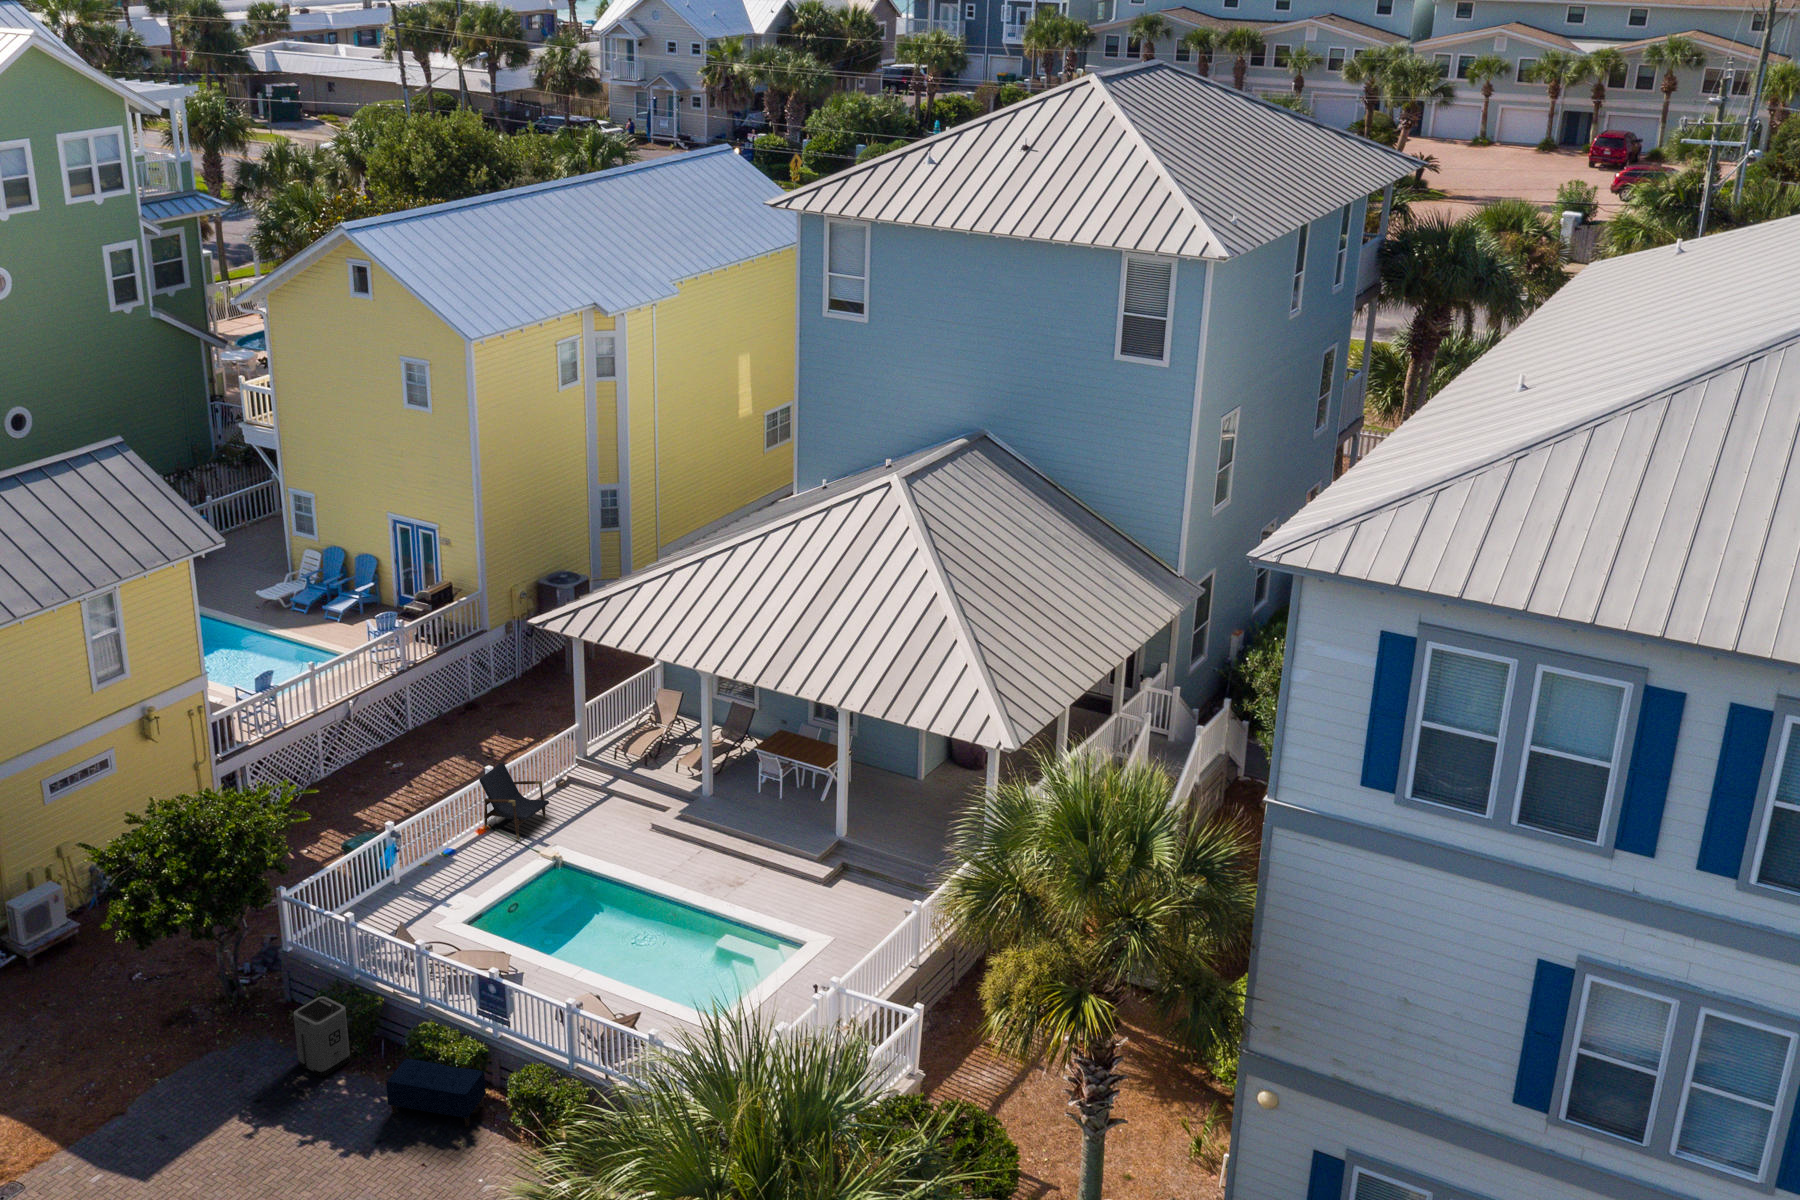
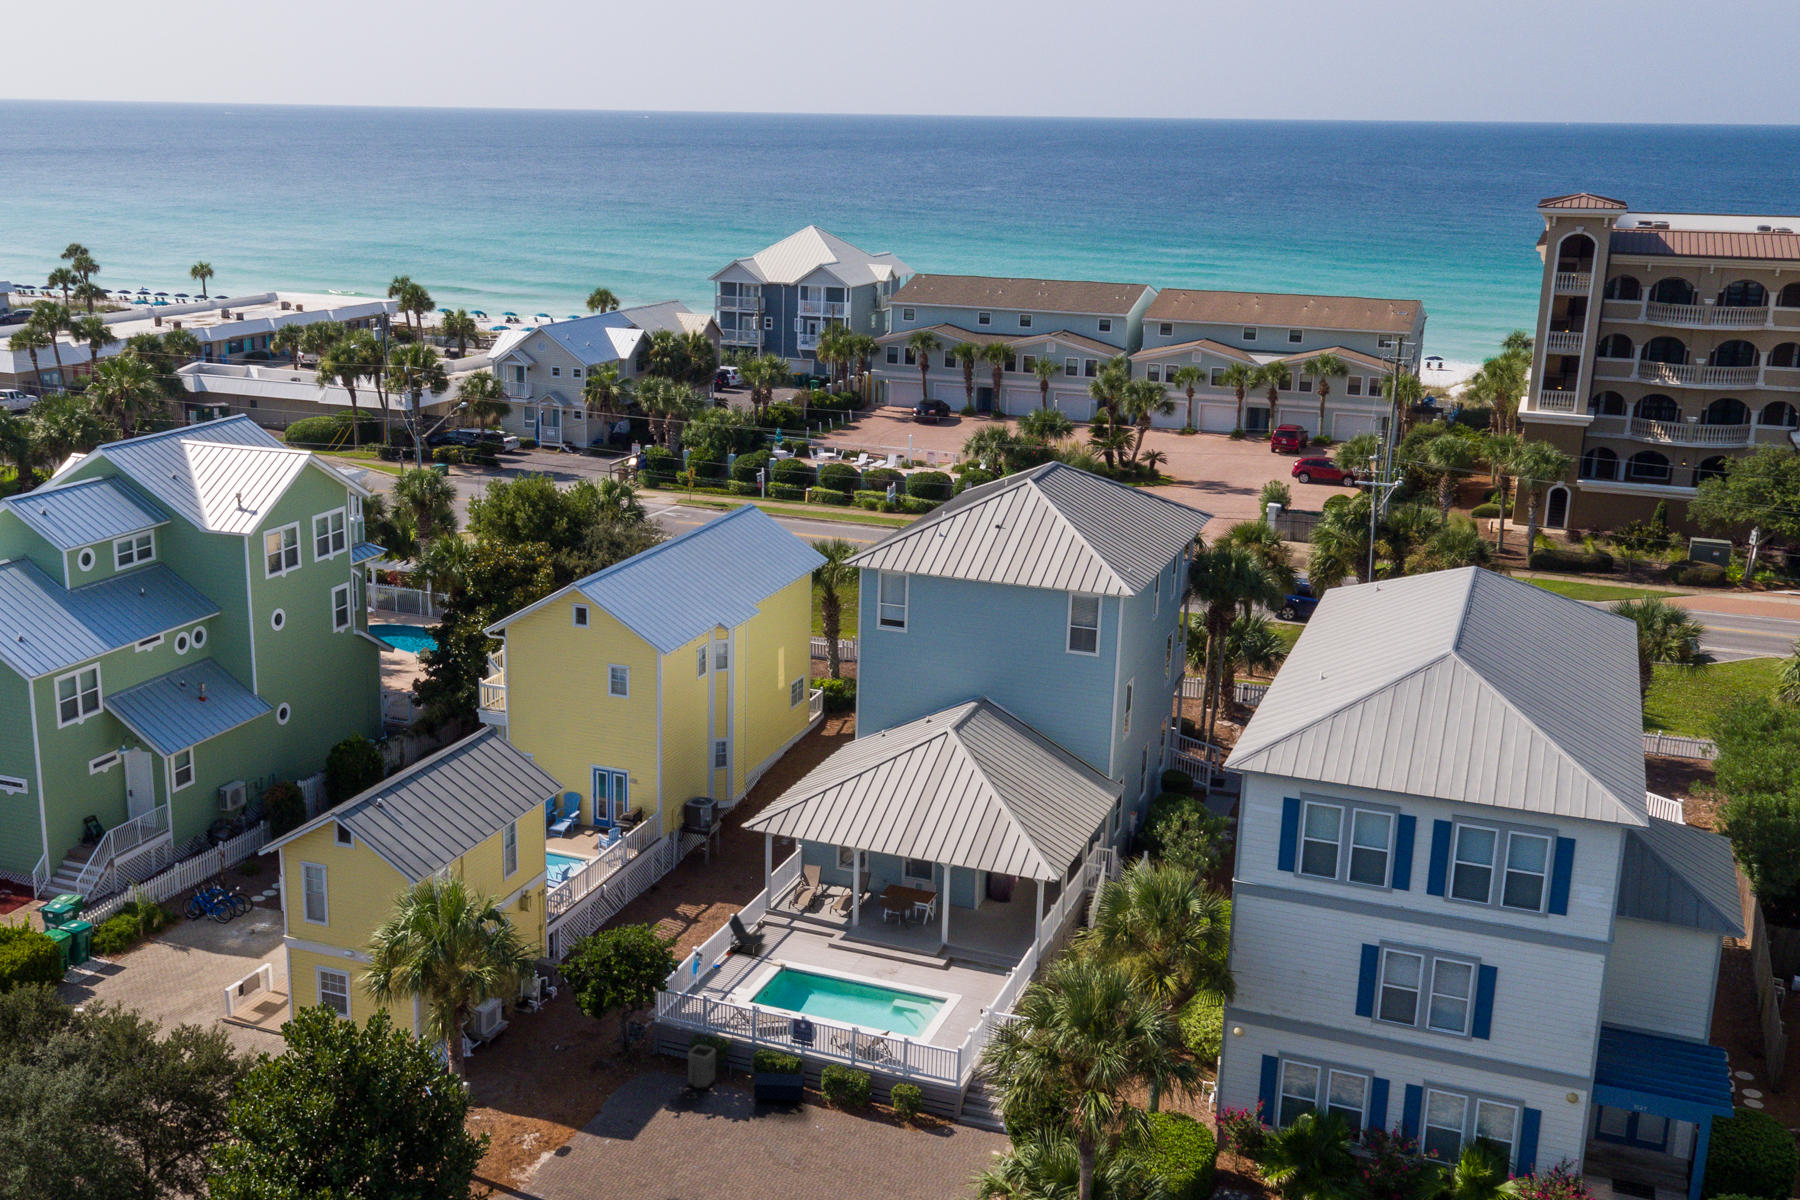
round table: none [750,751,811,810] -> present [879,895,915,927]

